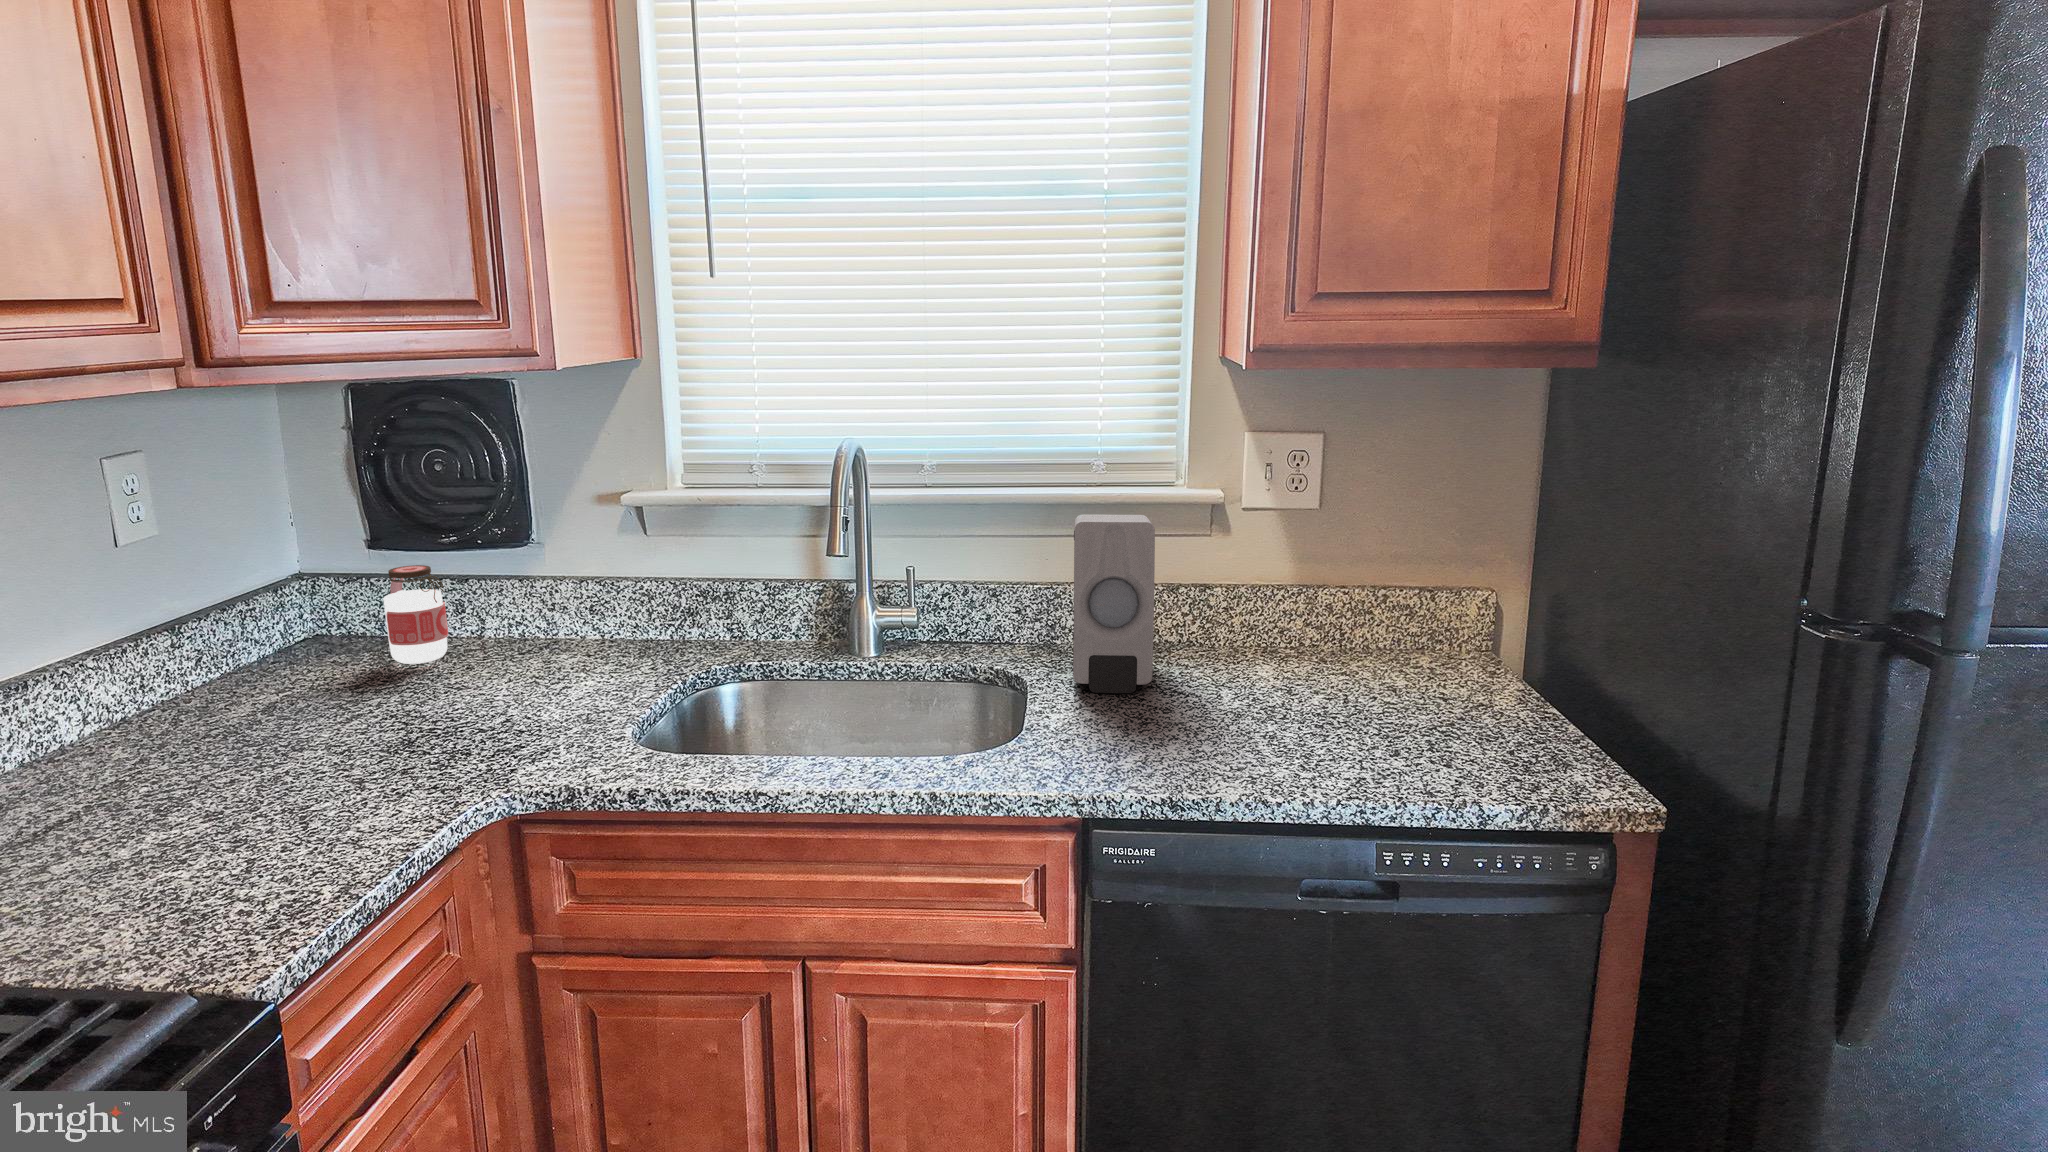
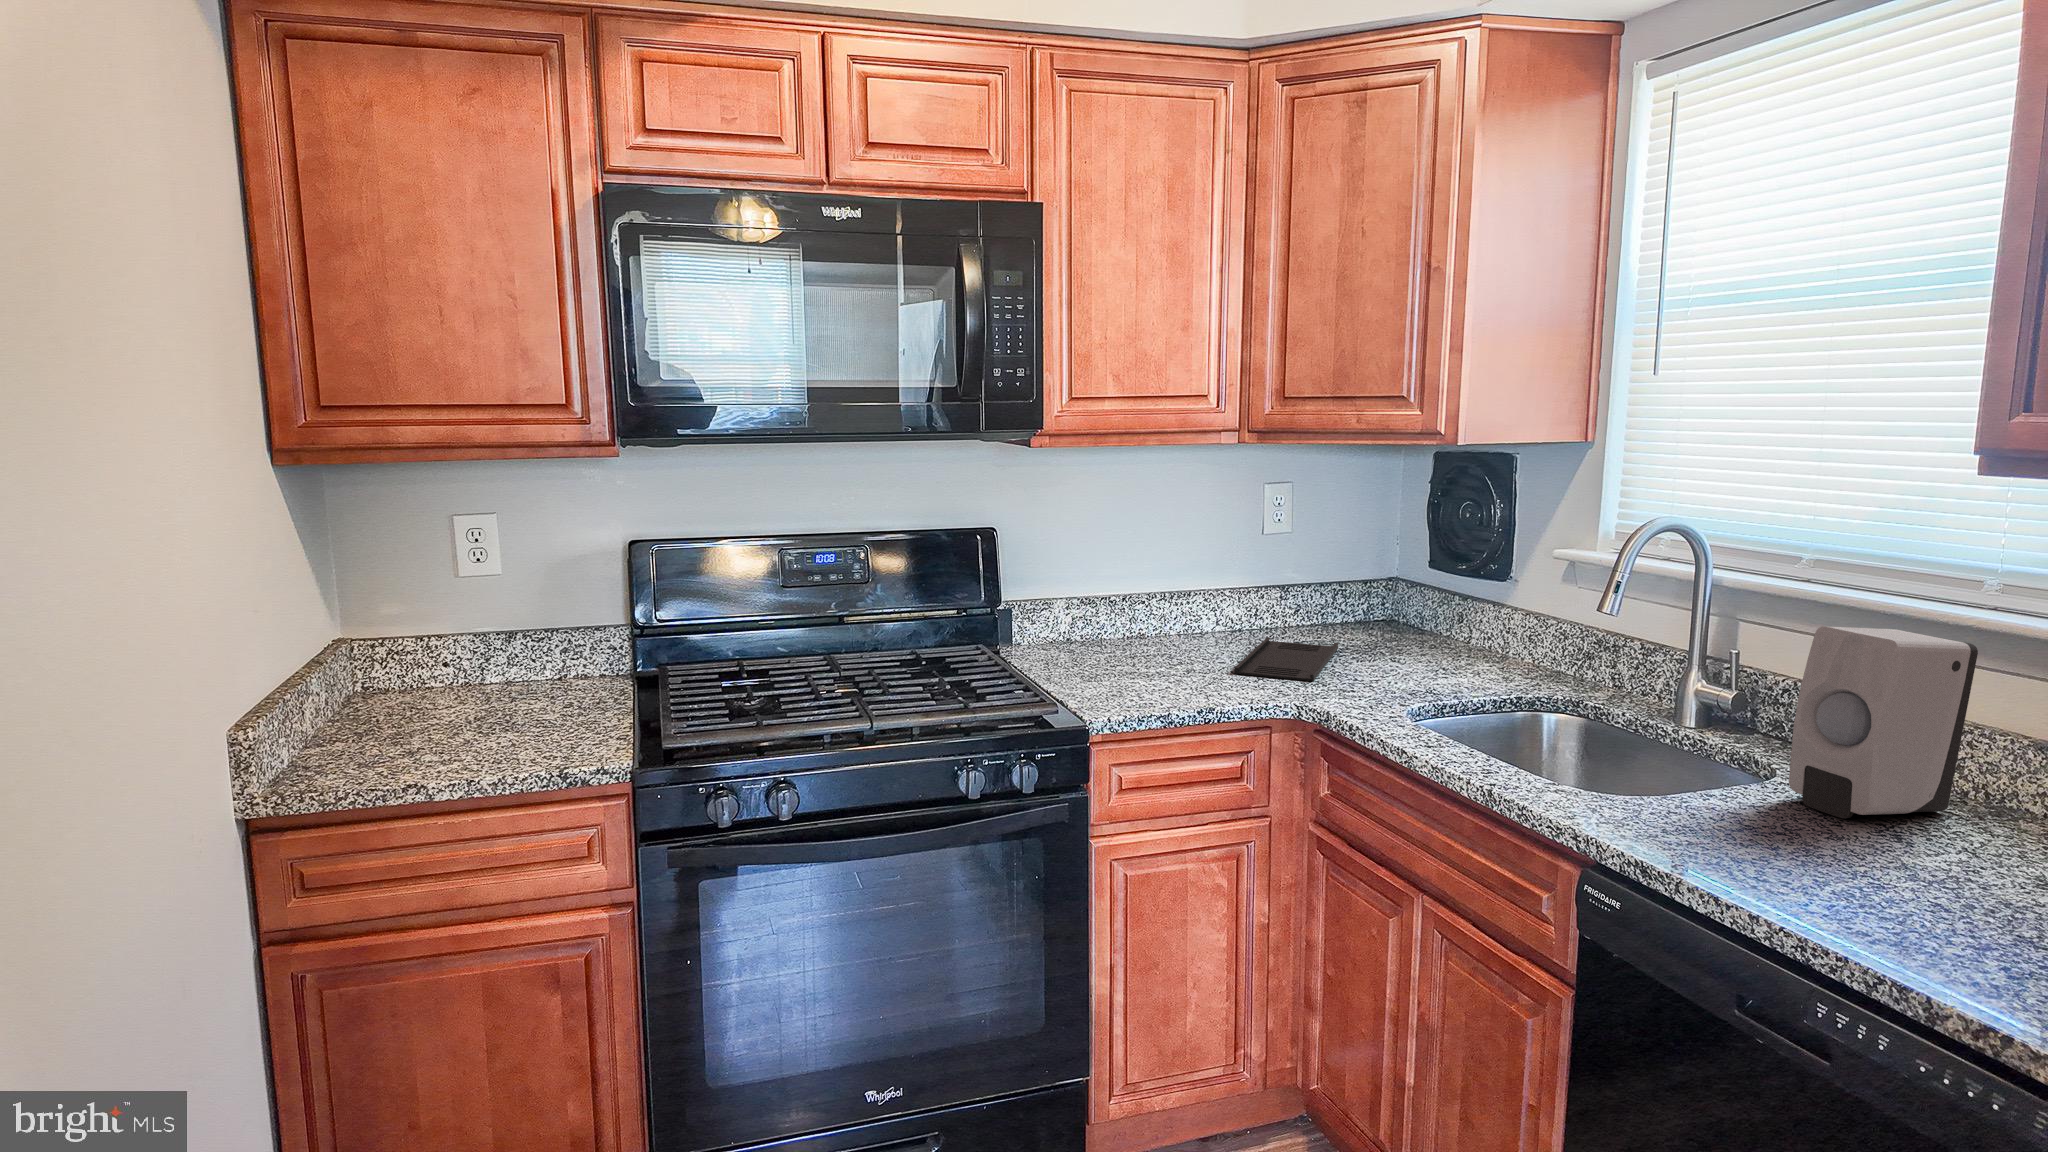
jar: present [384,565,448,664] -> none [1388,577,1430,646]
tray: none [220,688,436,789] -> present [1234,637,1338,681]

